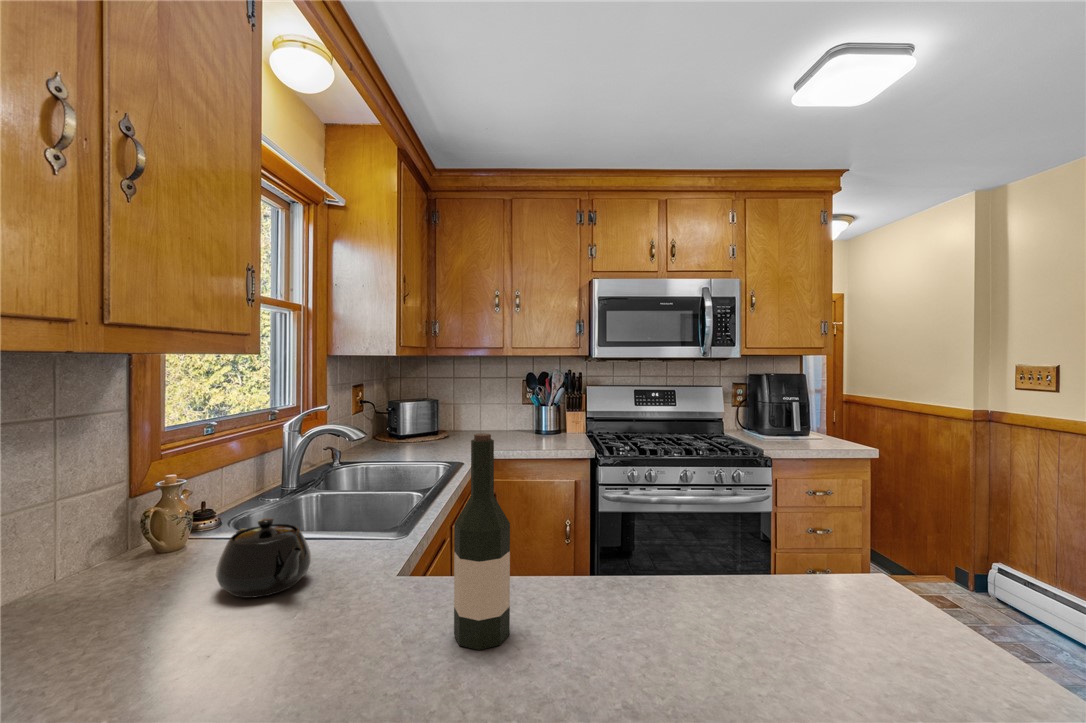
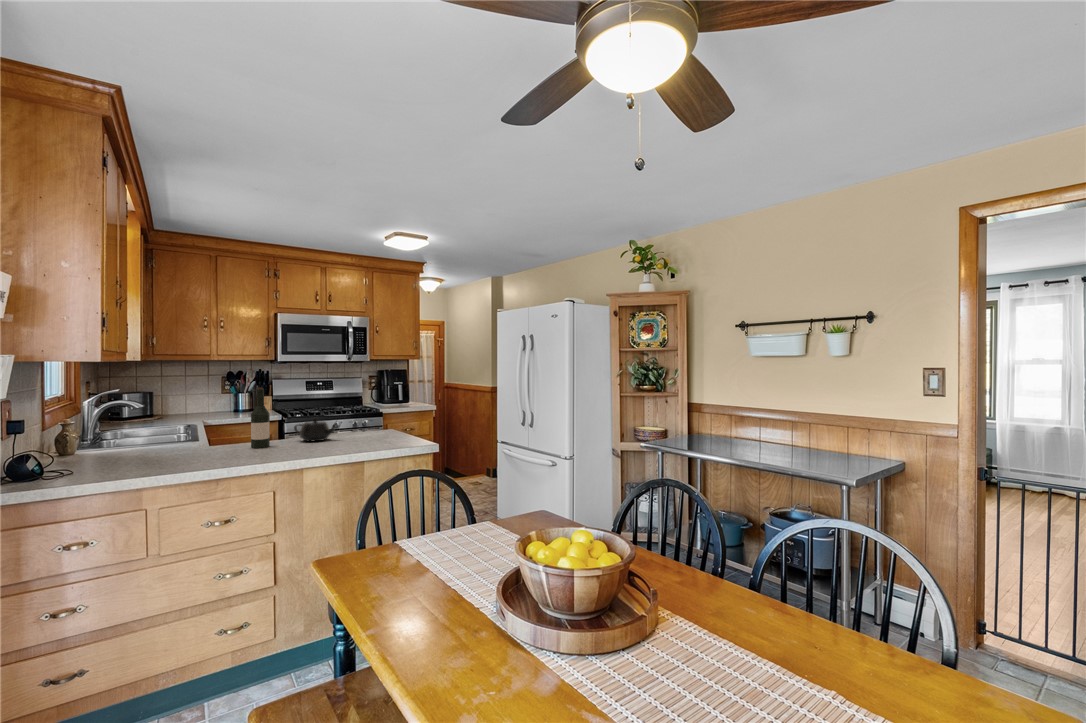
teapot: present [216,518,311,598] -> present [294,418,337,441]

